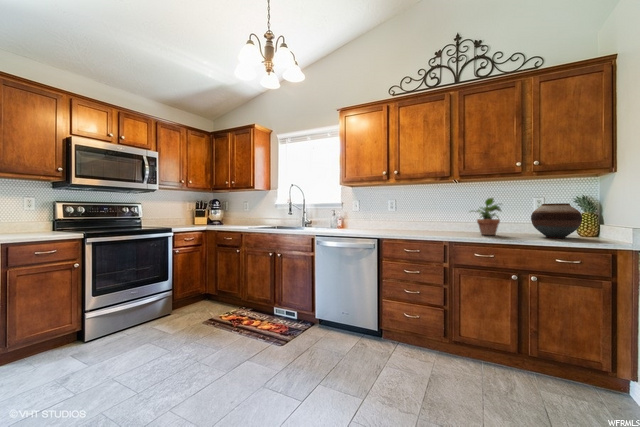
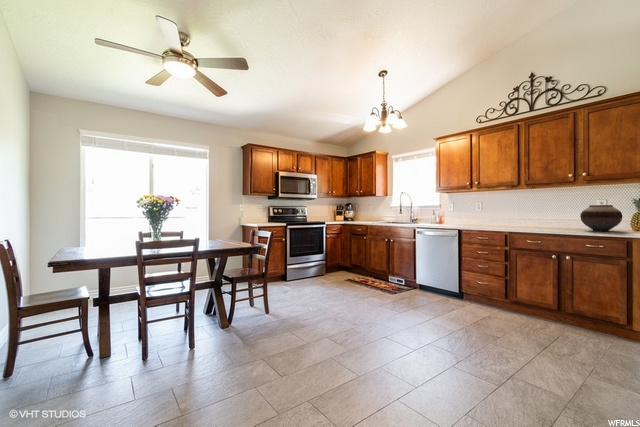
potted plant: present [471,198,501,235] -> none [532,201,562,229]

